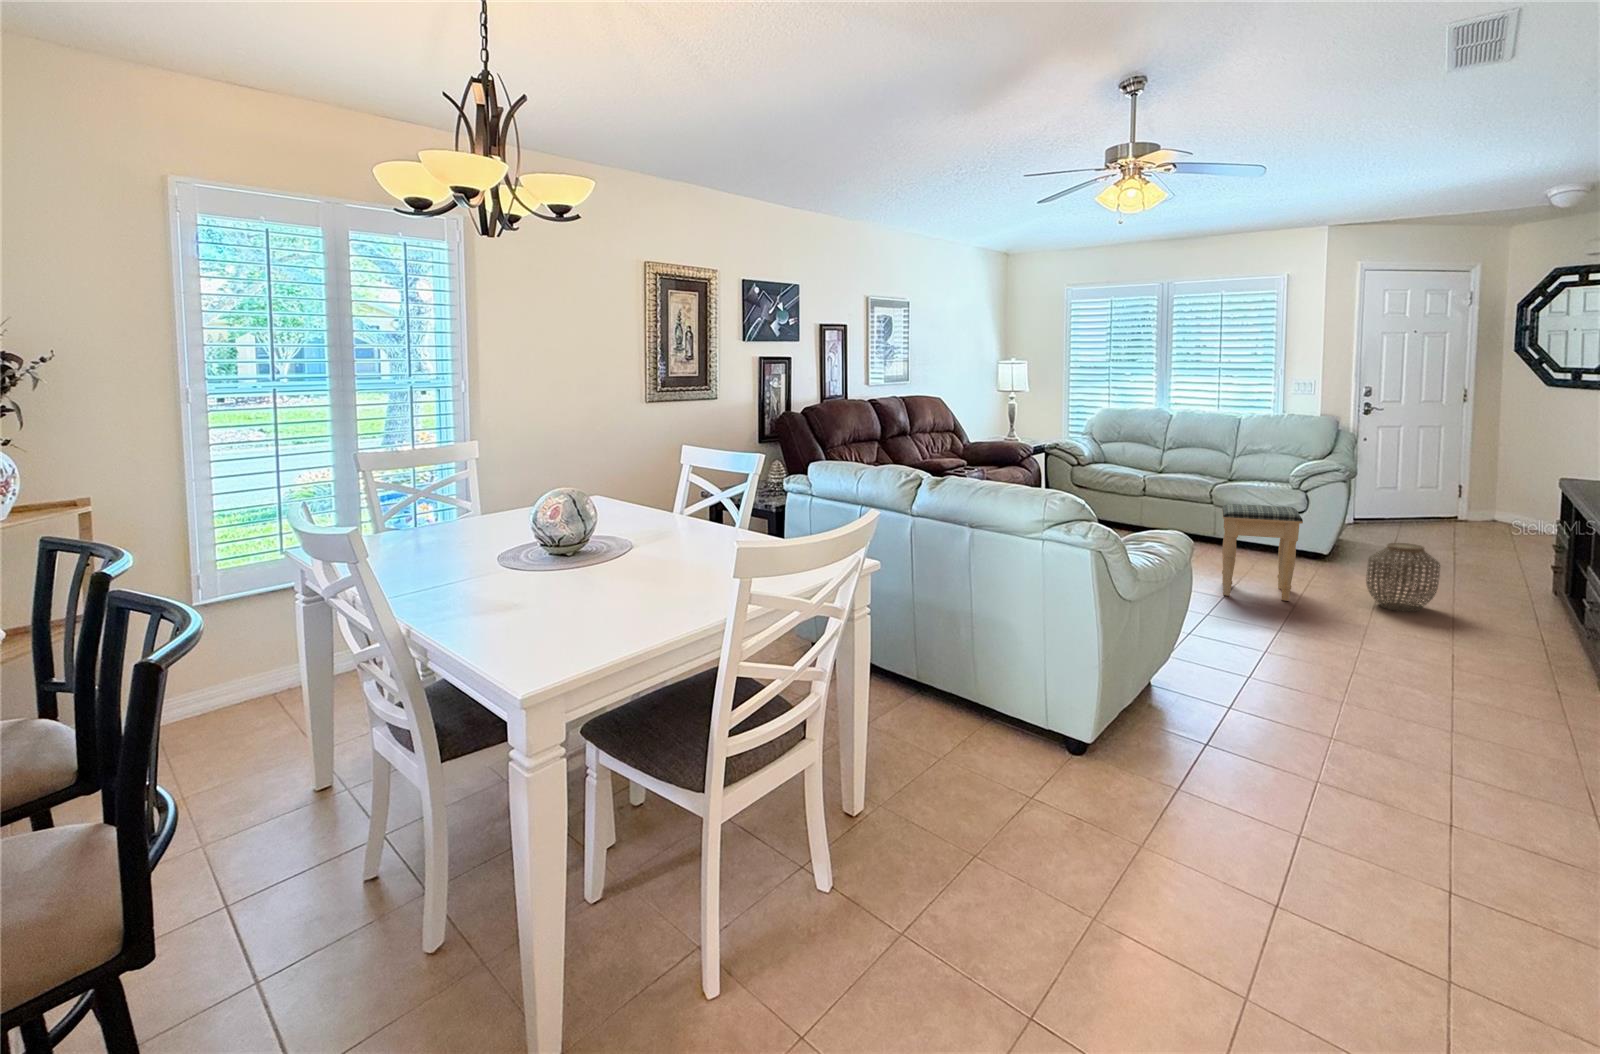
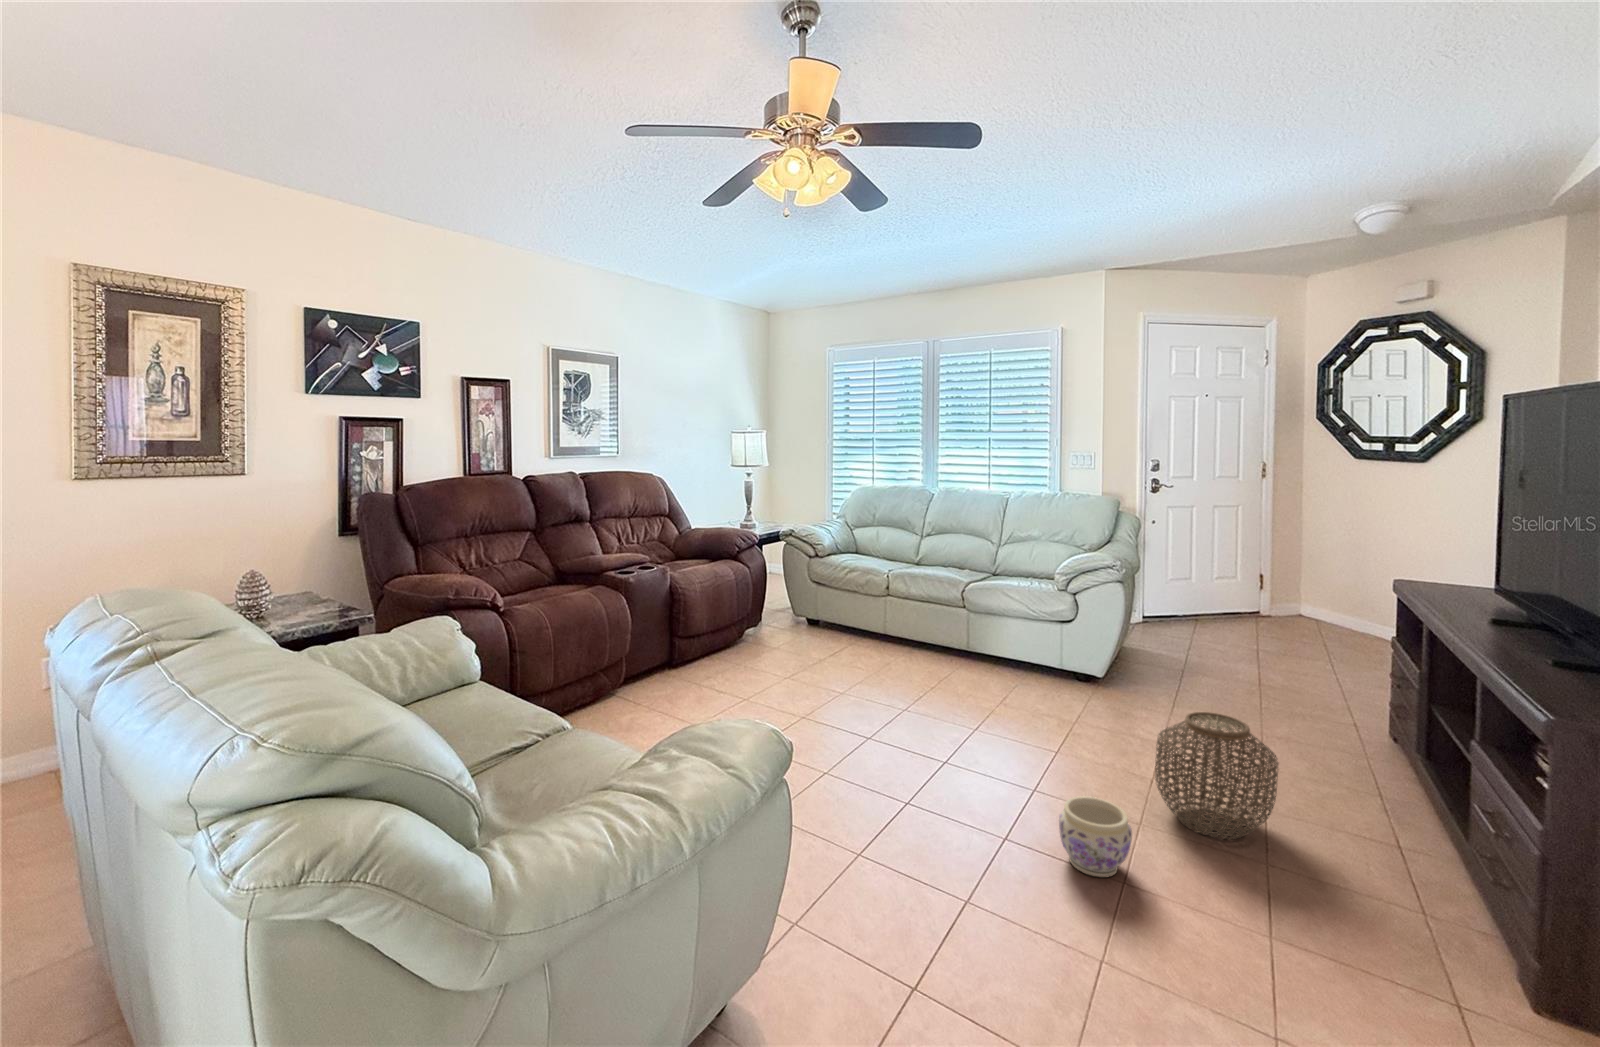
footstool: present [1222,504,1303,601] -> none [927,633,1049,805]
planter: none [1310,583,1353,620] -> present [1059,796,1132,878]

